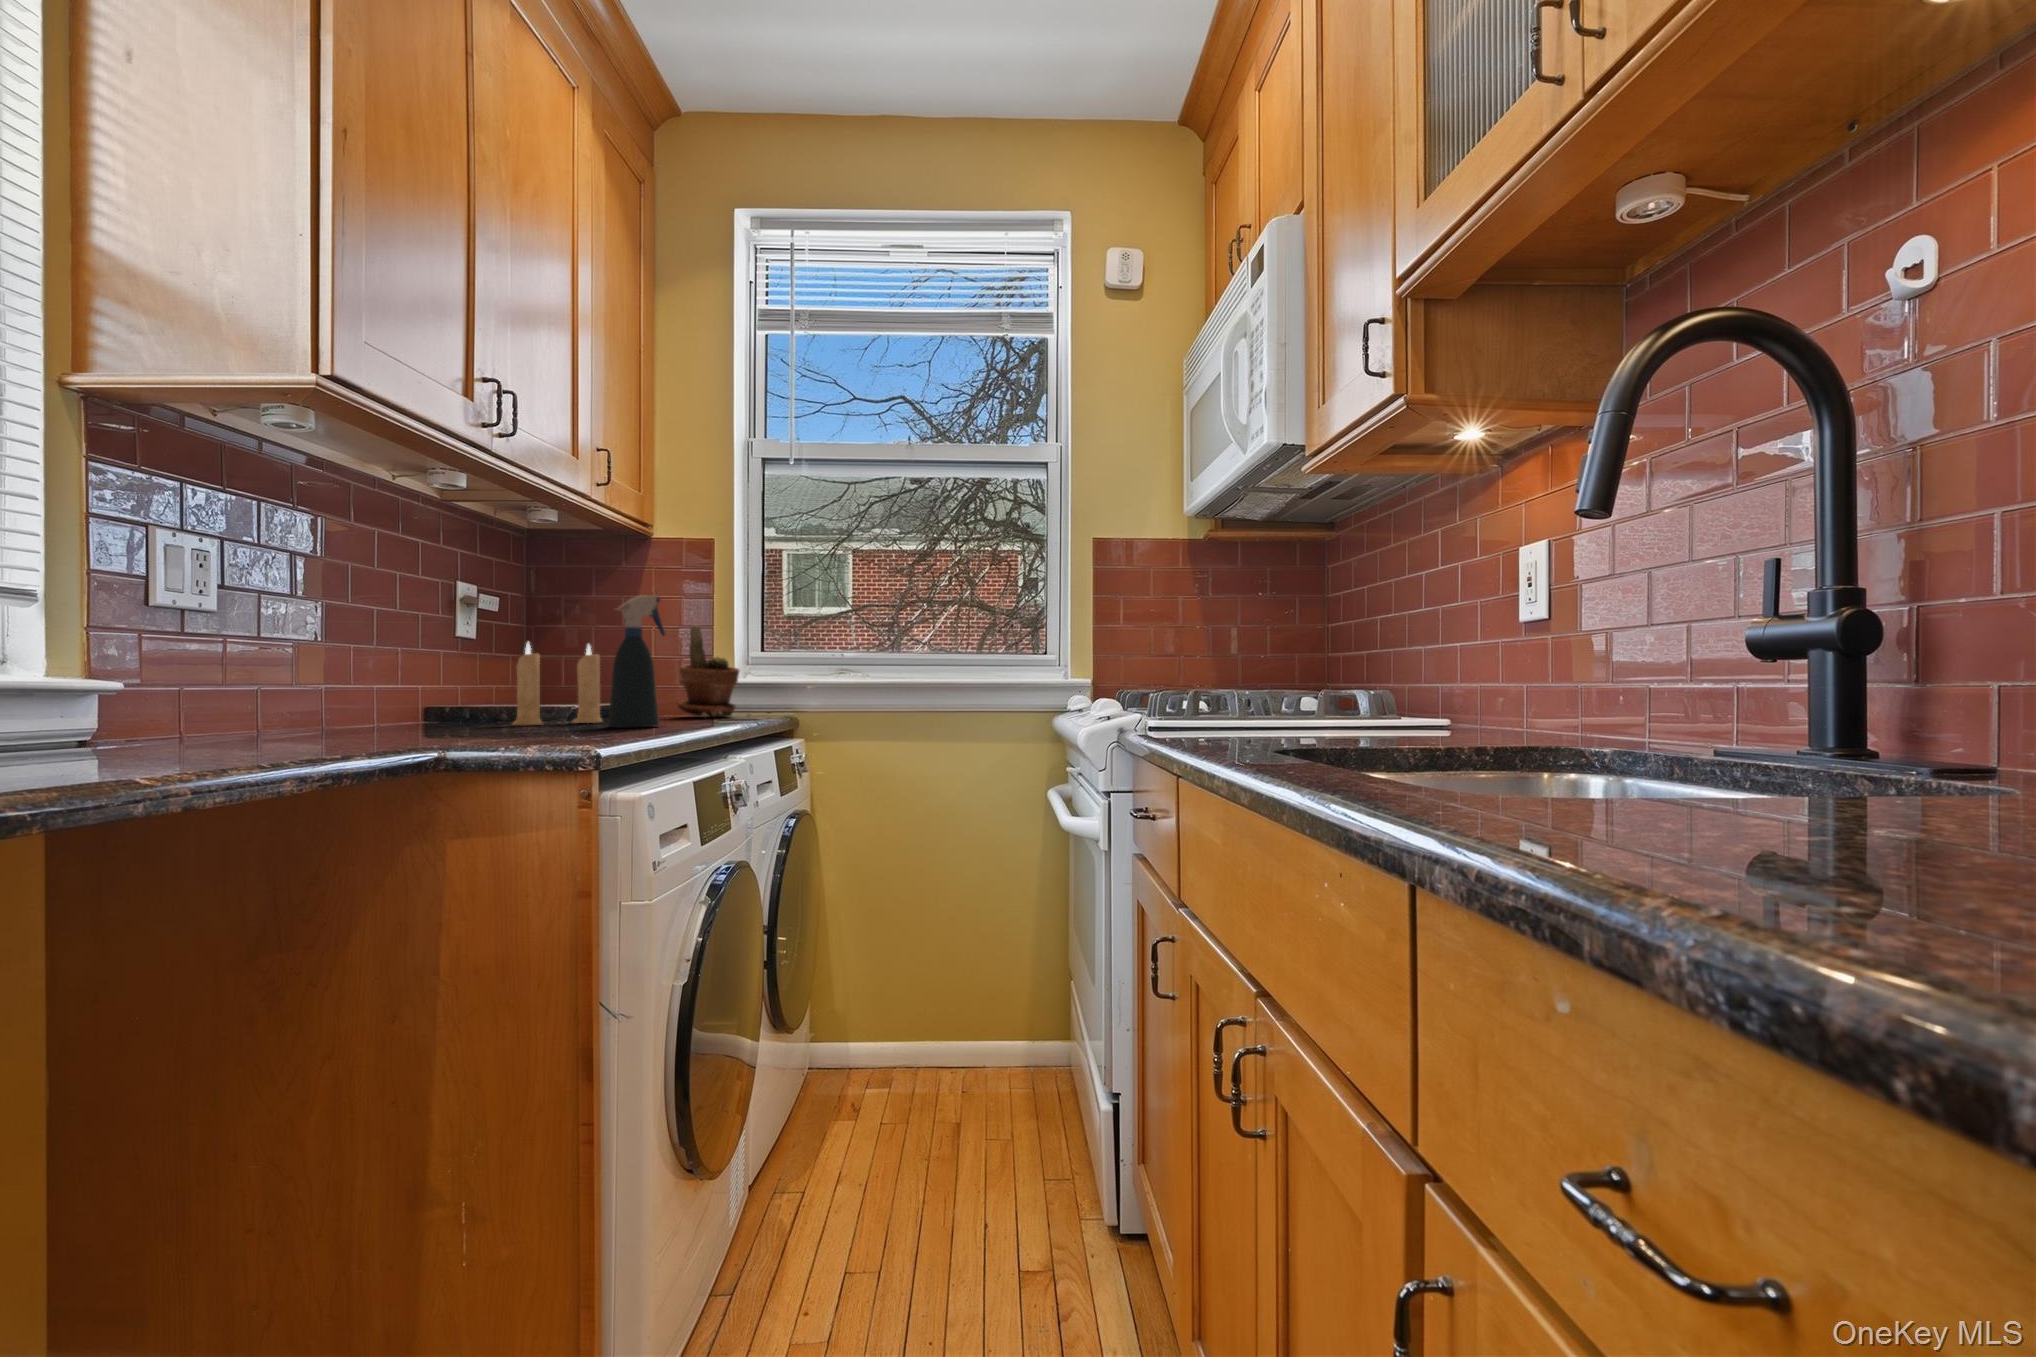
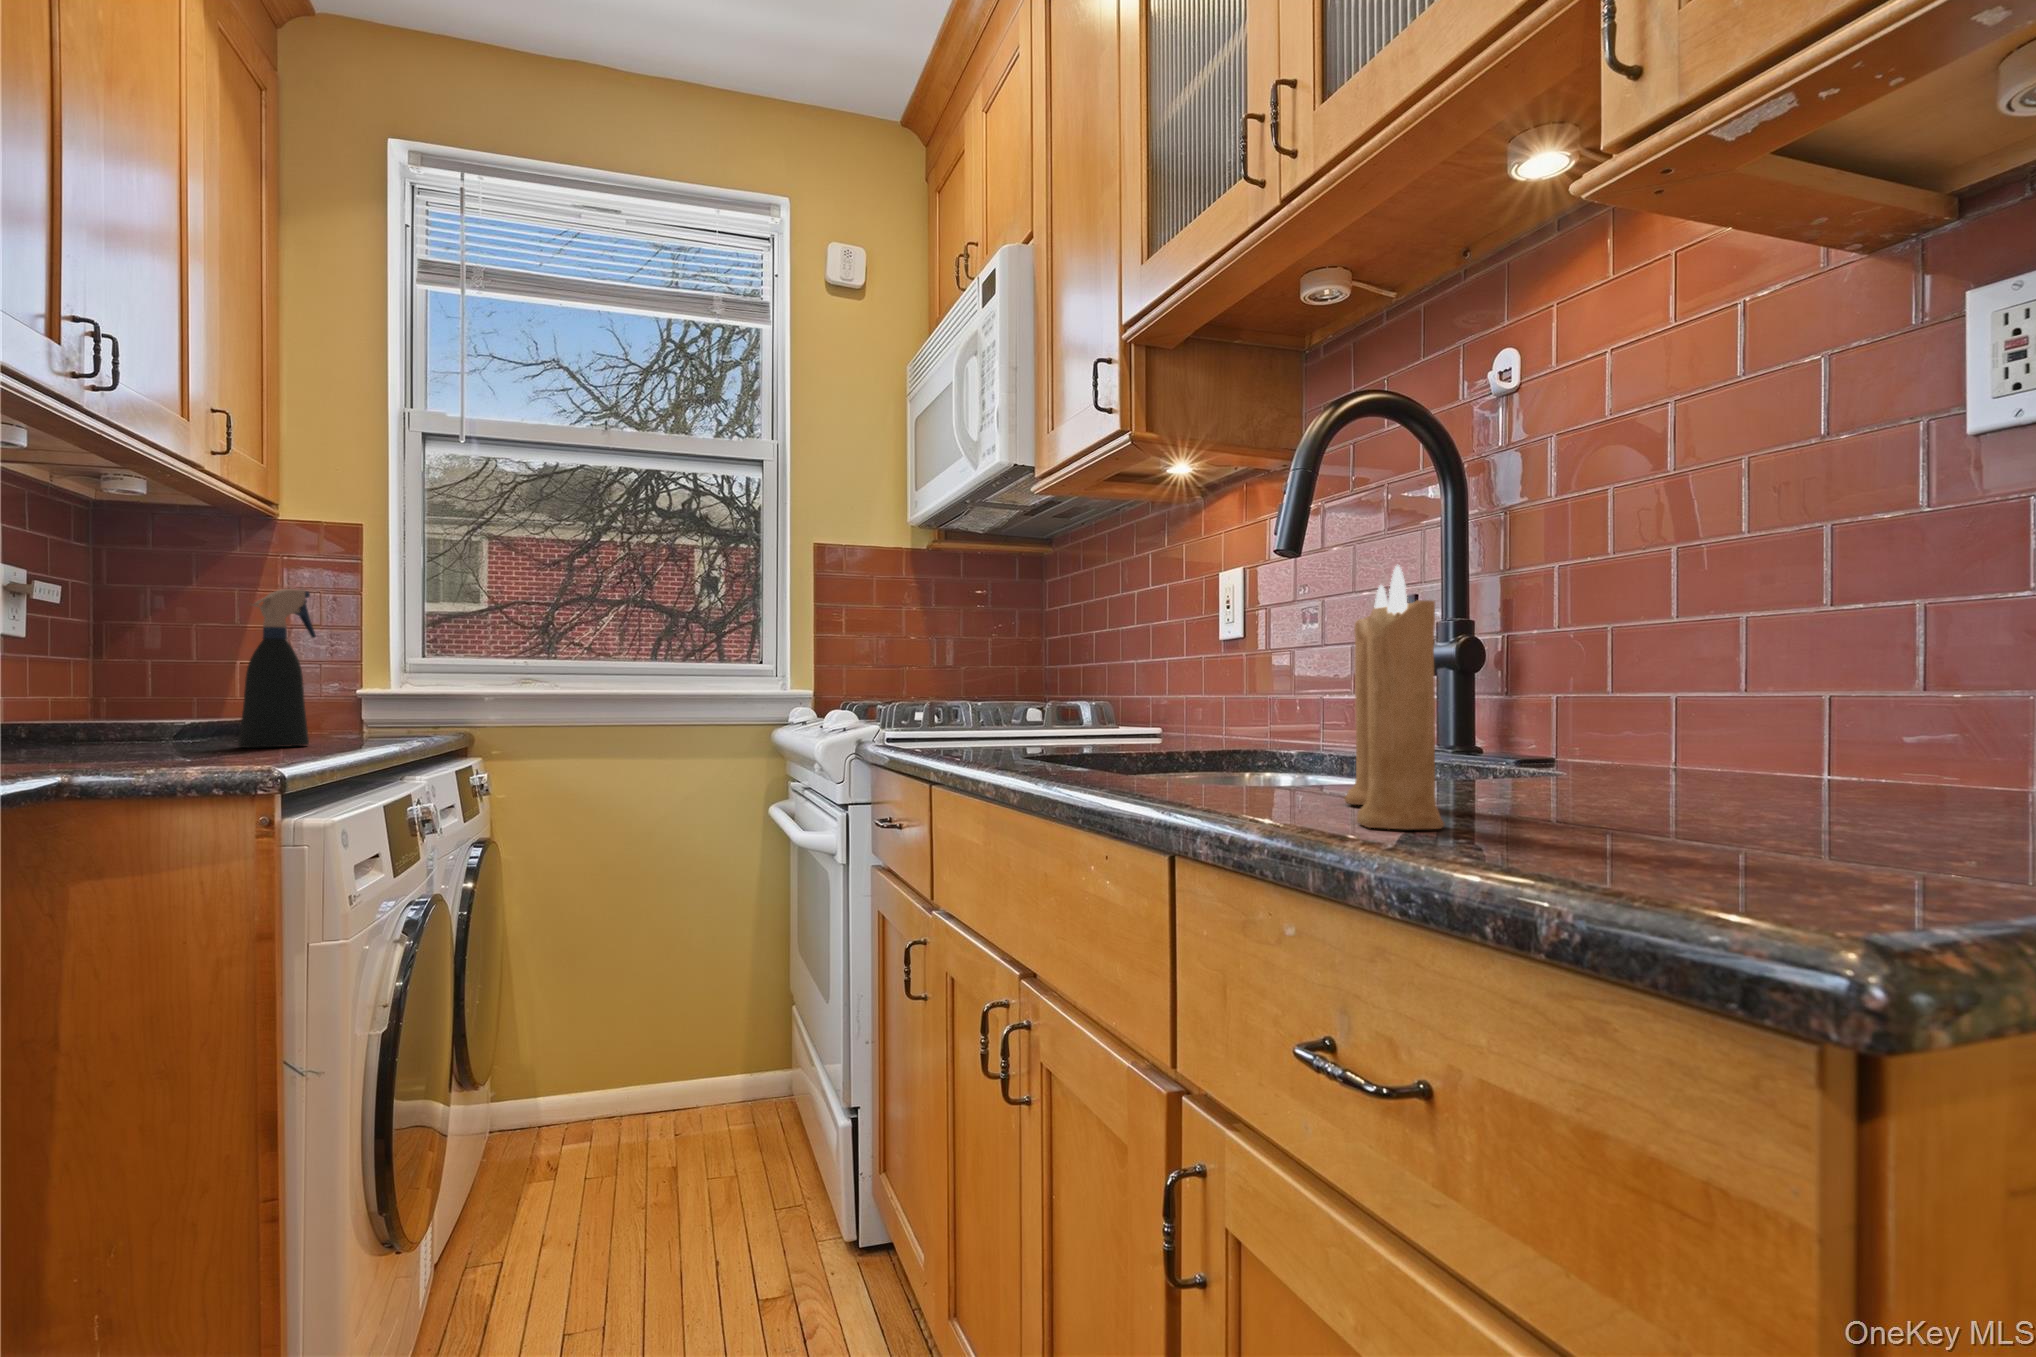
potted plant: present [678,625,740,717] -> none [312,623,398,734]
candle: present [512,643,602,725] -> present [1344,565,1445,829]

